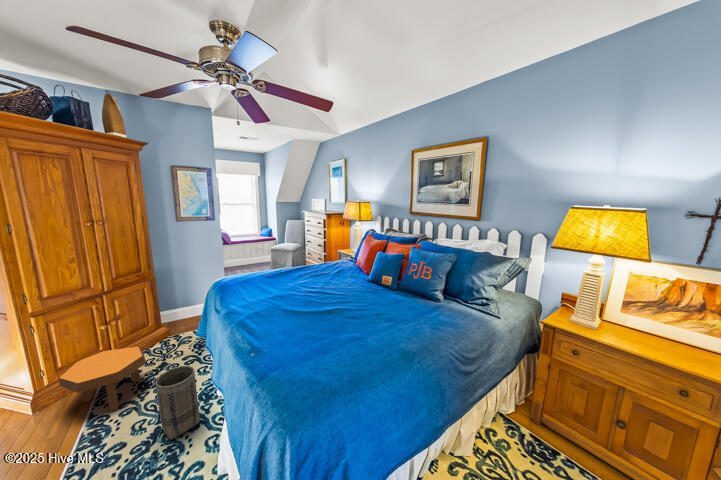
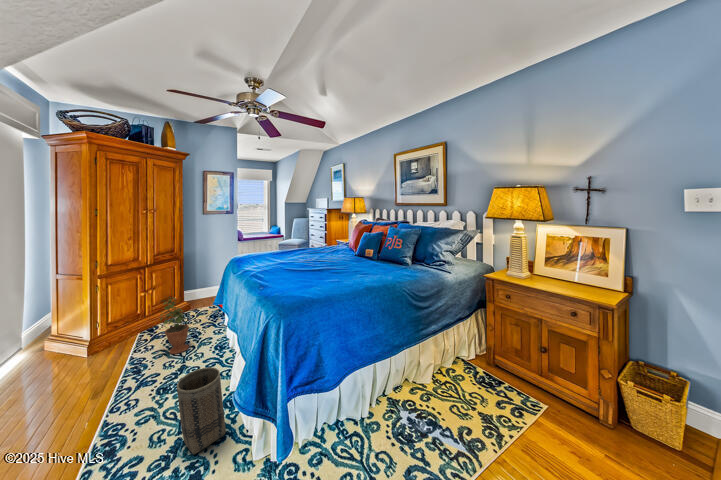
potted plant: none [141,298,169,352] -> present [160,296,189,354]
footstool: present [59,347,146,412] -> none [71,347,166,420]

